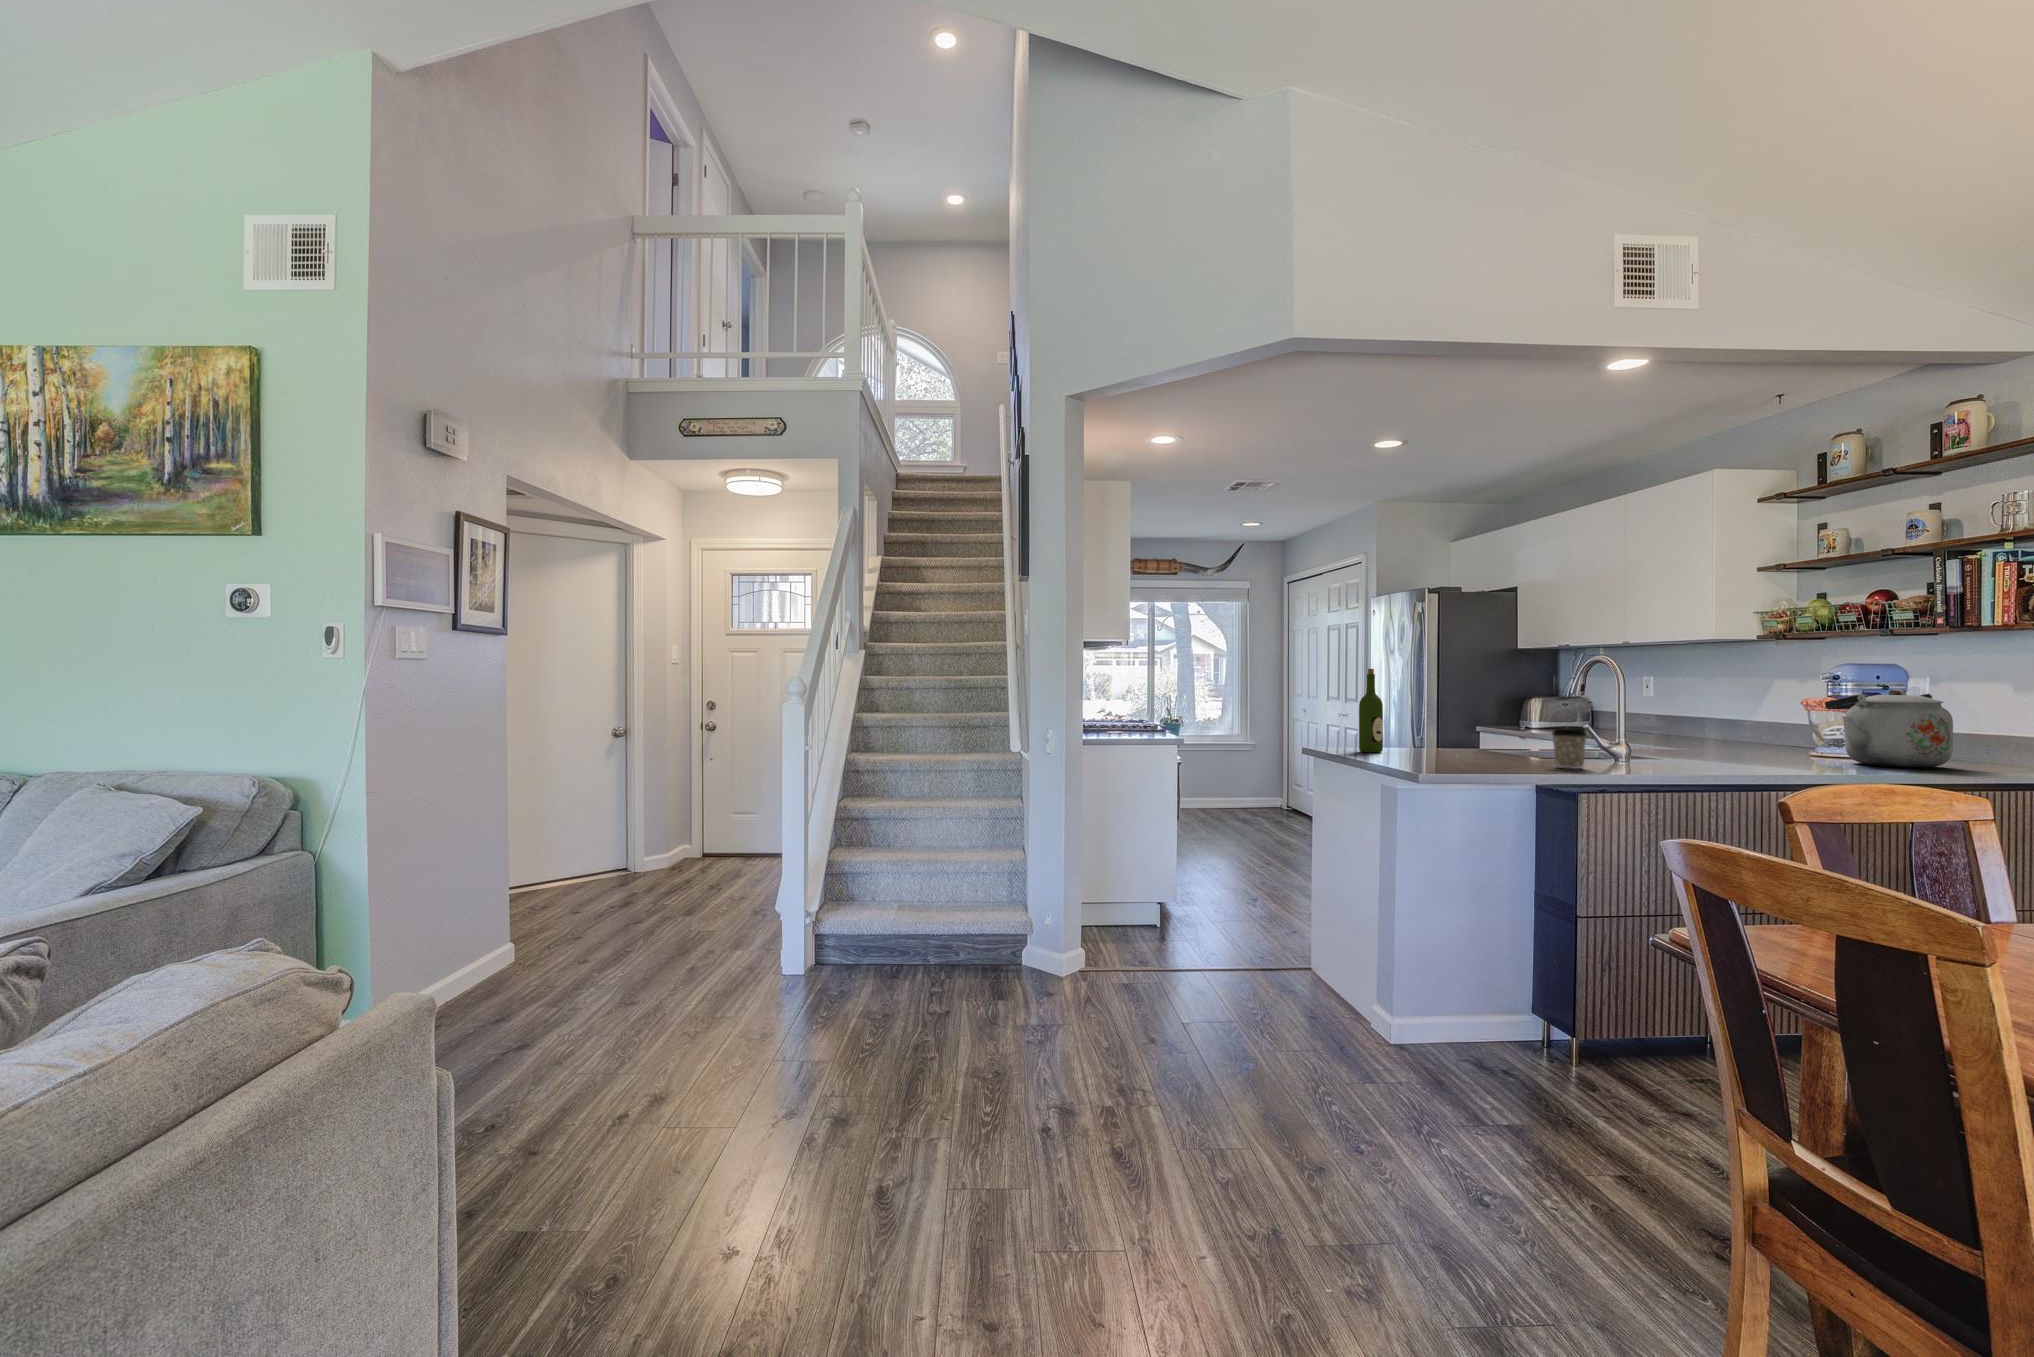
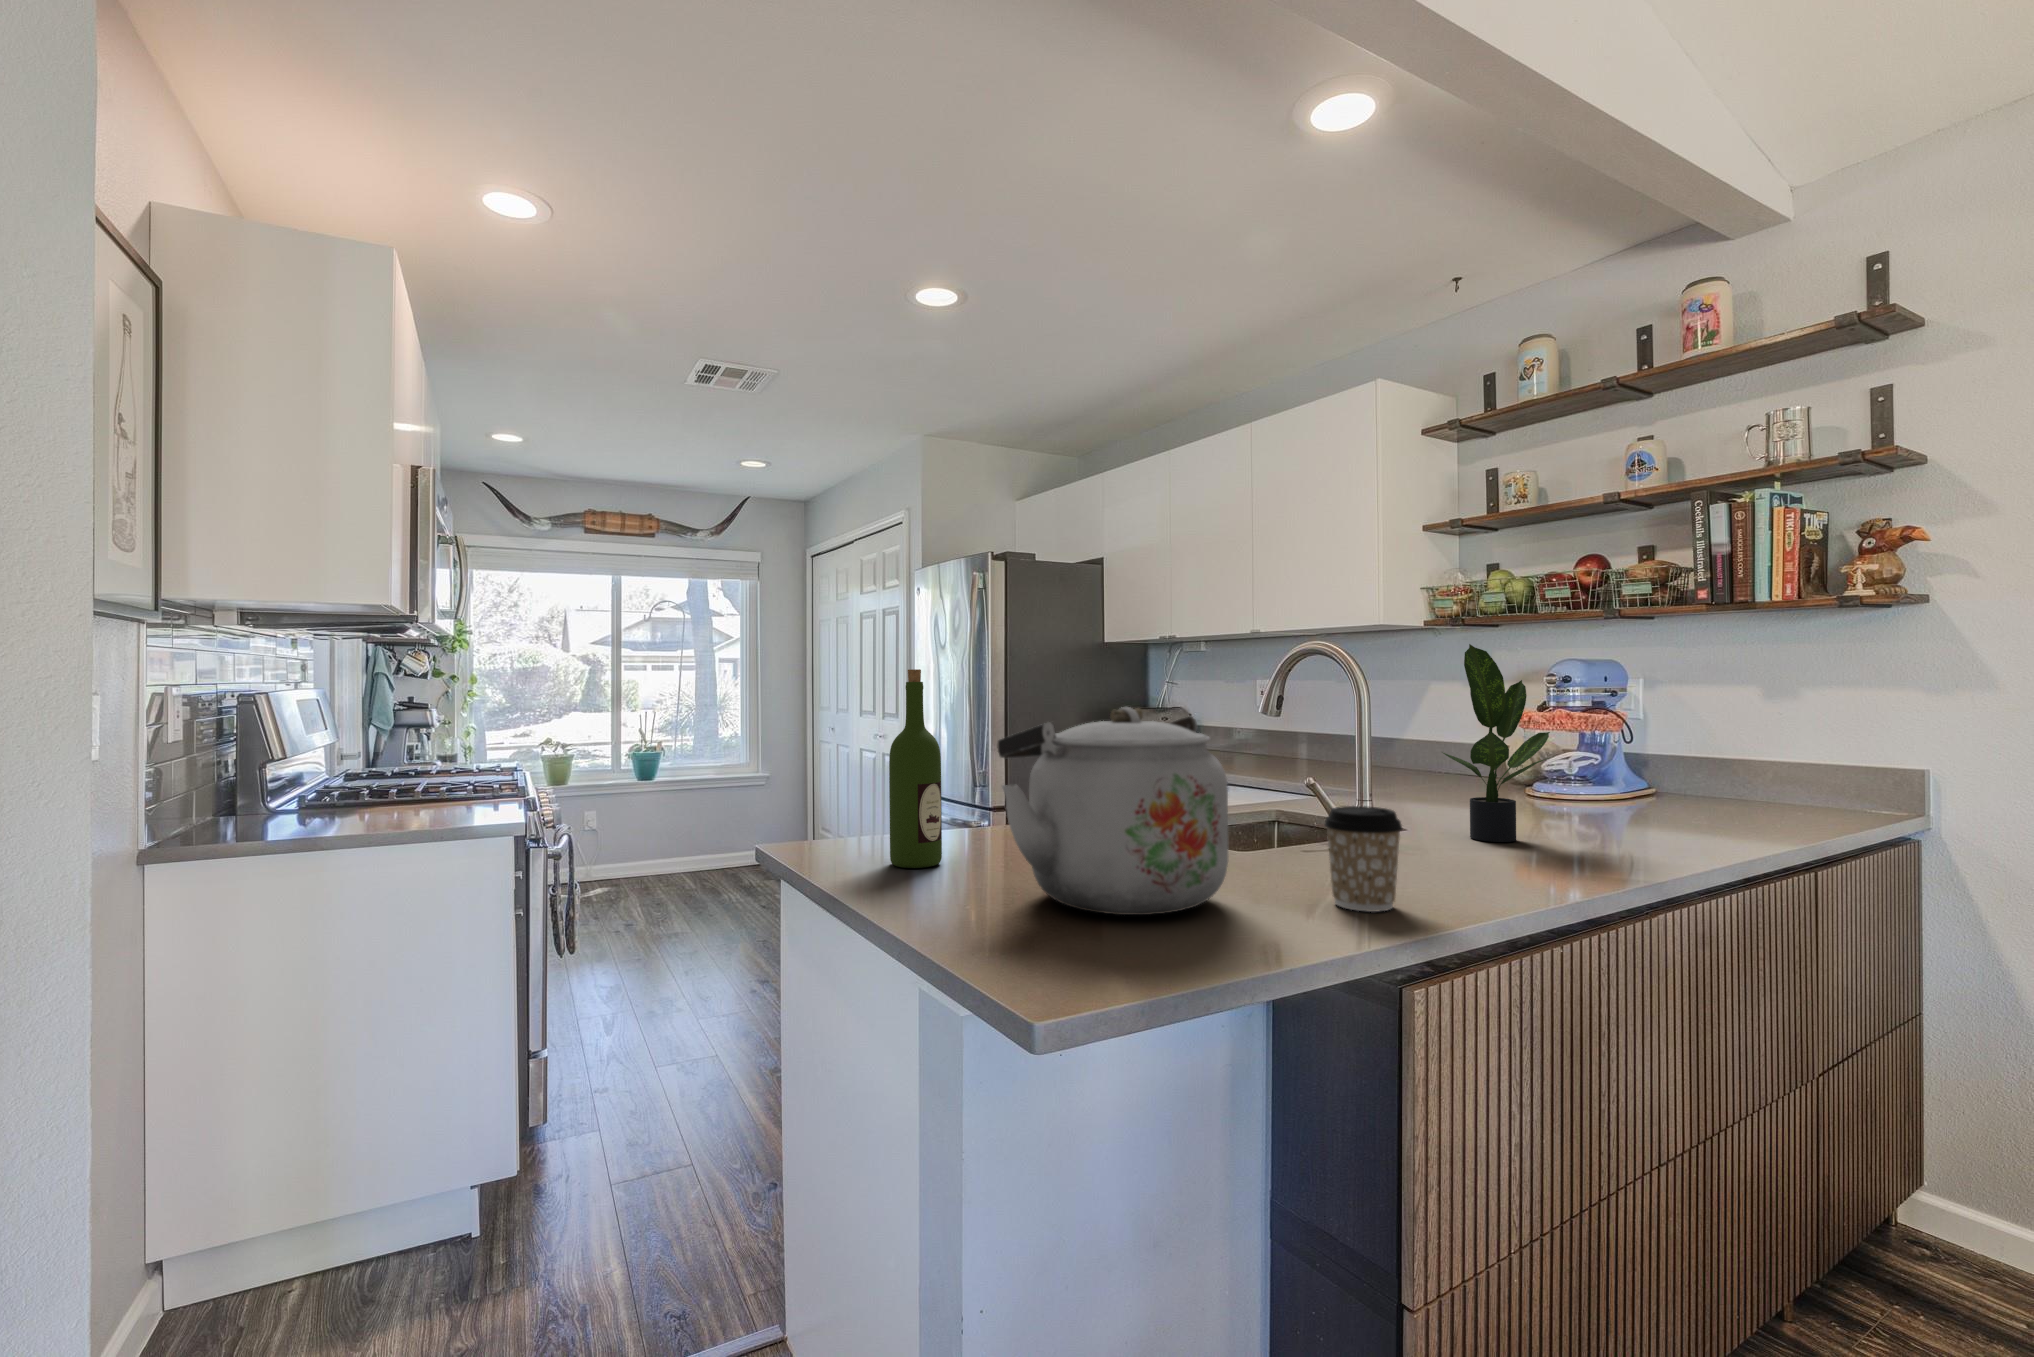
potted plant: none [1677,657,1743,763] -> present [1443,644,1550,842]
kettle: present [1825,689,1953,767] -> present [997,707,1228,915]

